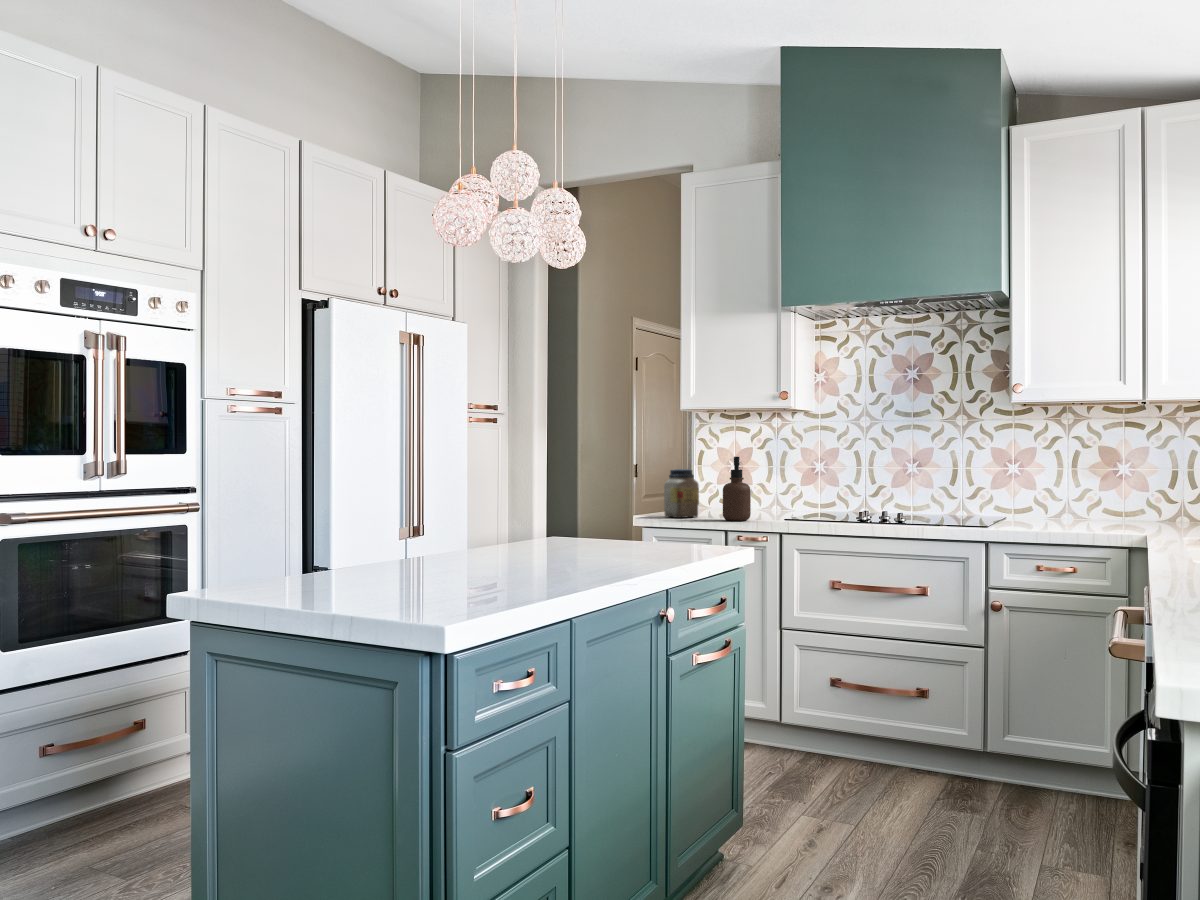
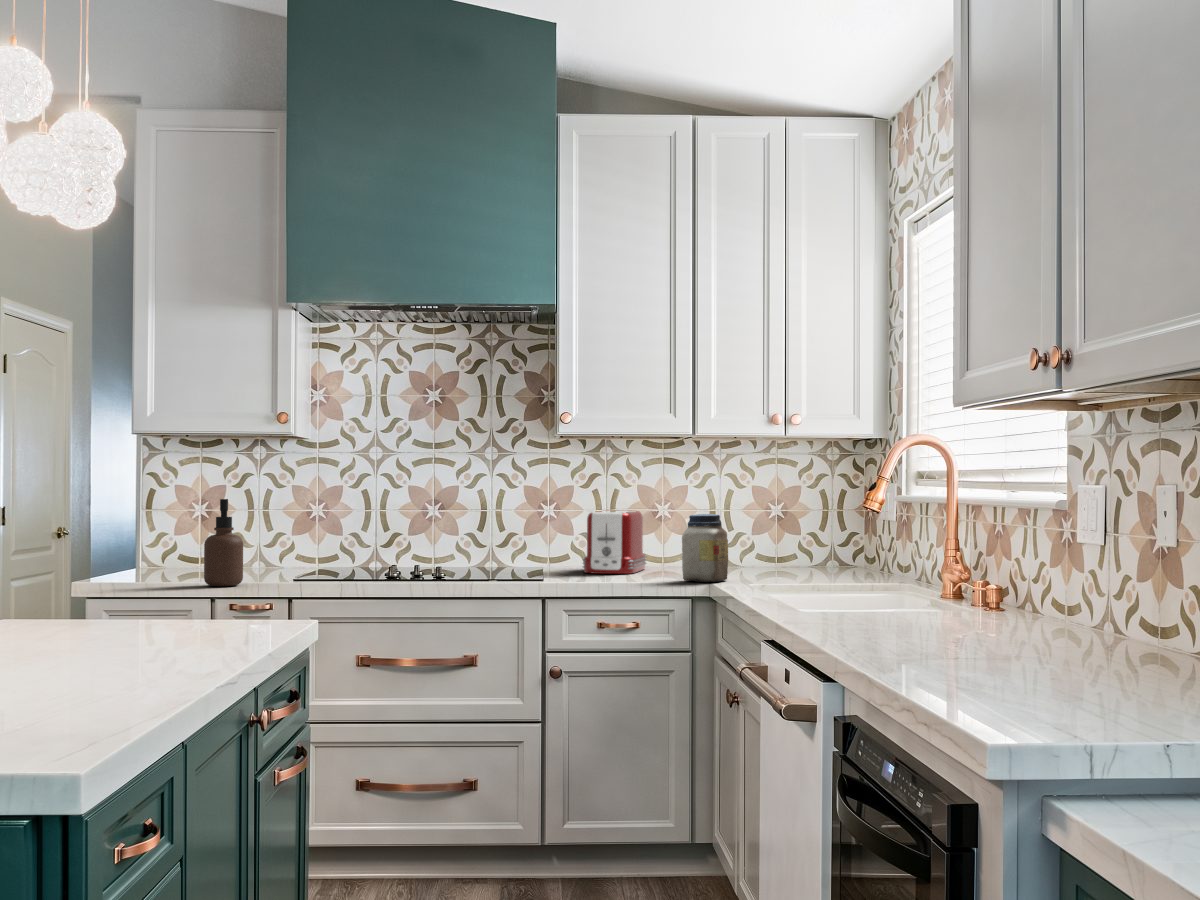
jar: present [664,469,699,518] -> present [682,514,728,582]
toaster: none [1040,470,1110,526] -> present [583,511,646,574]

